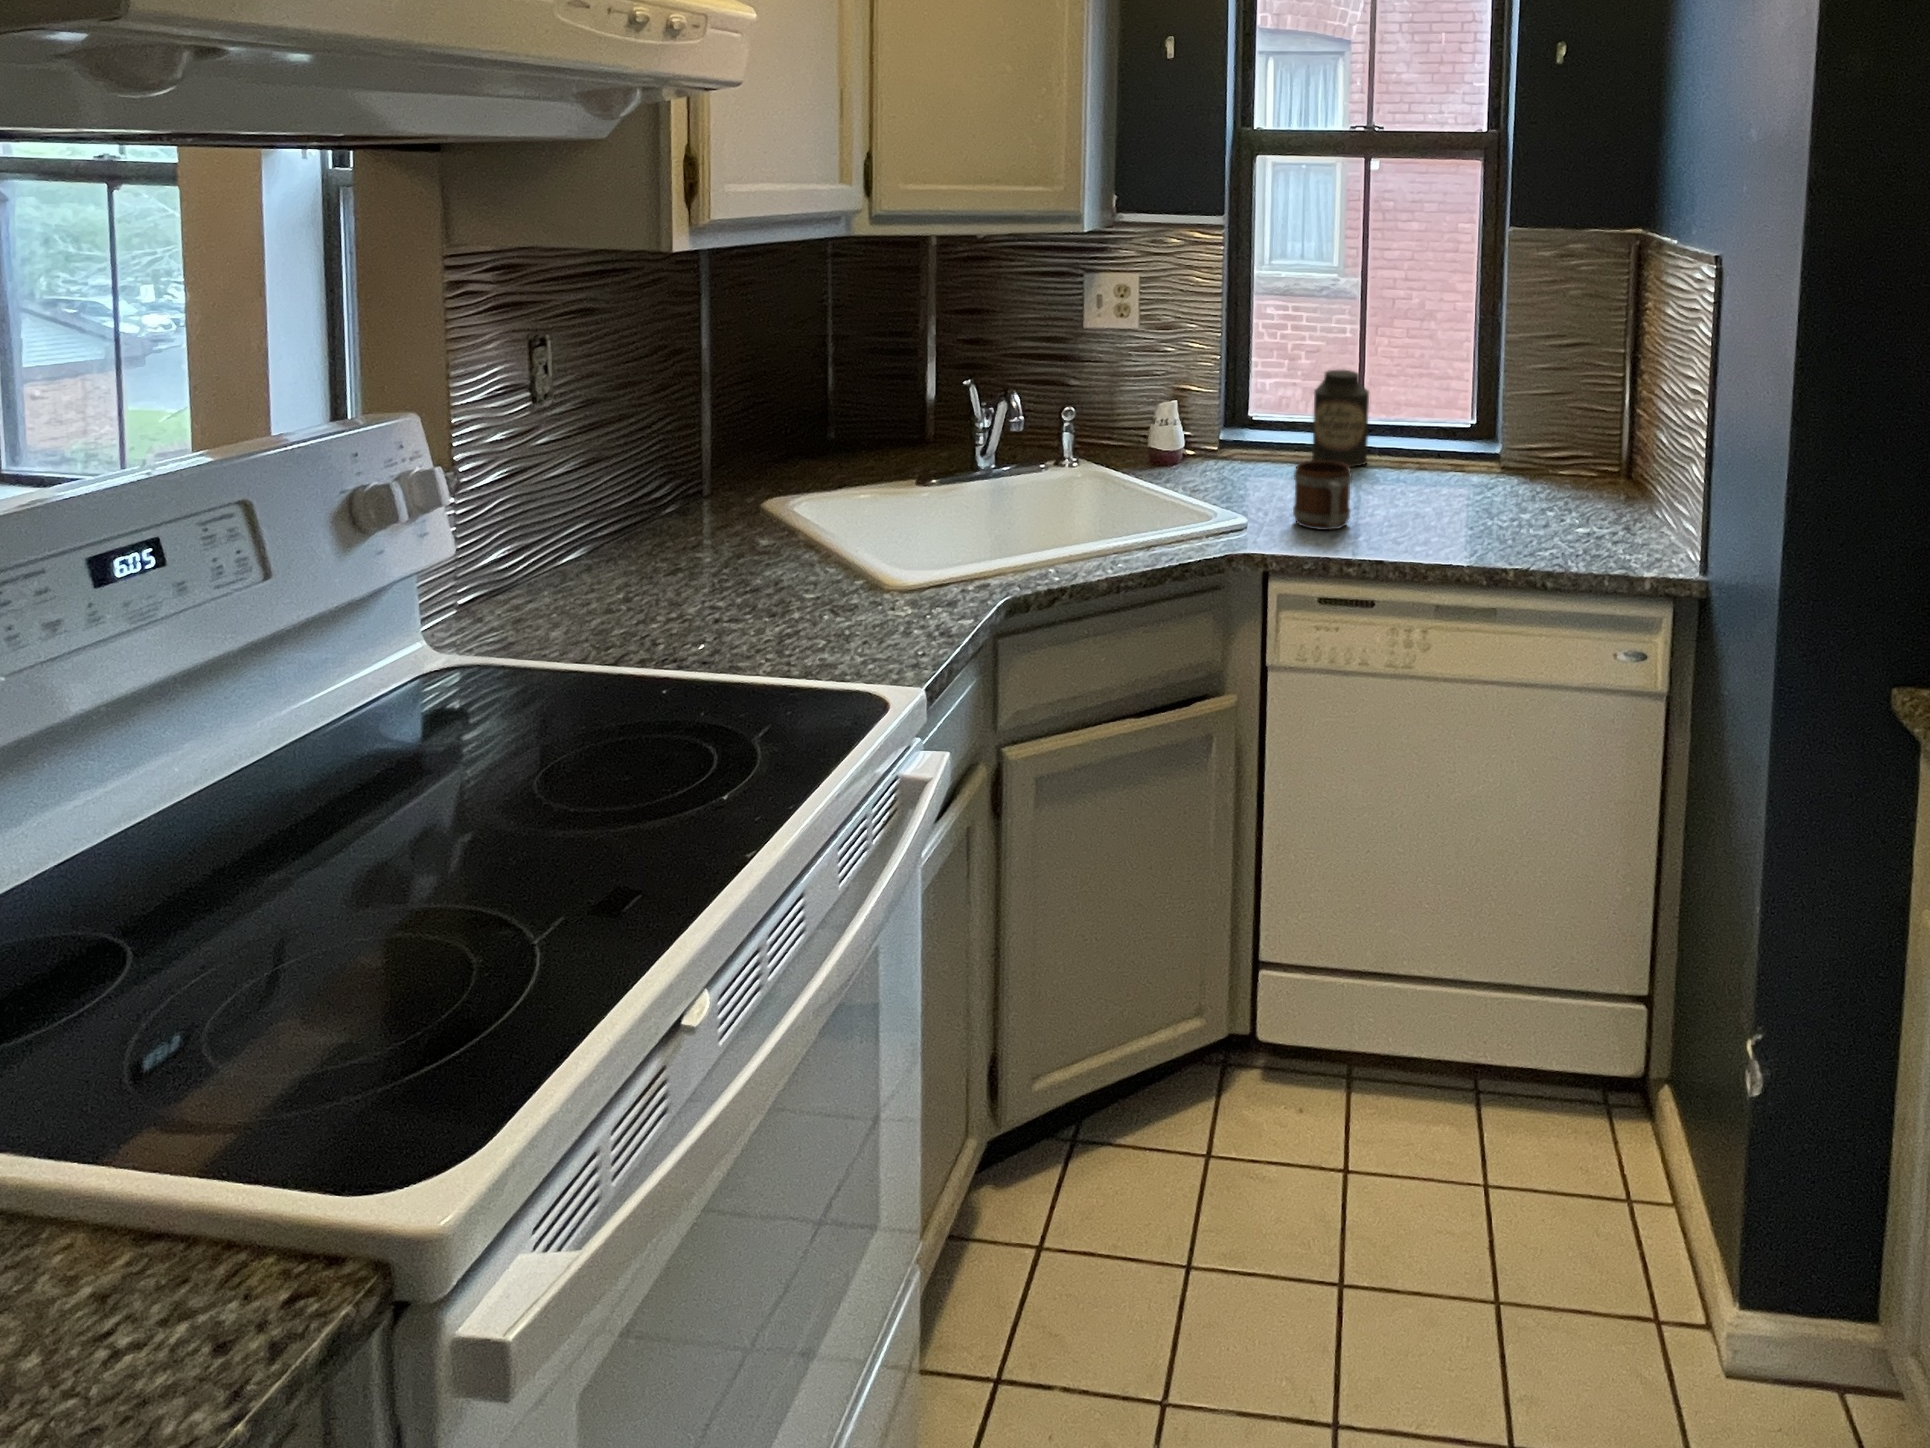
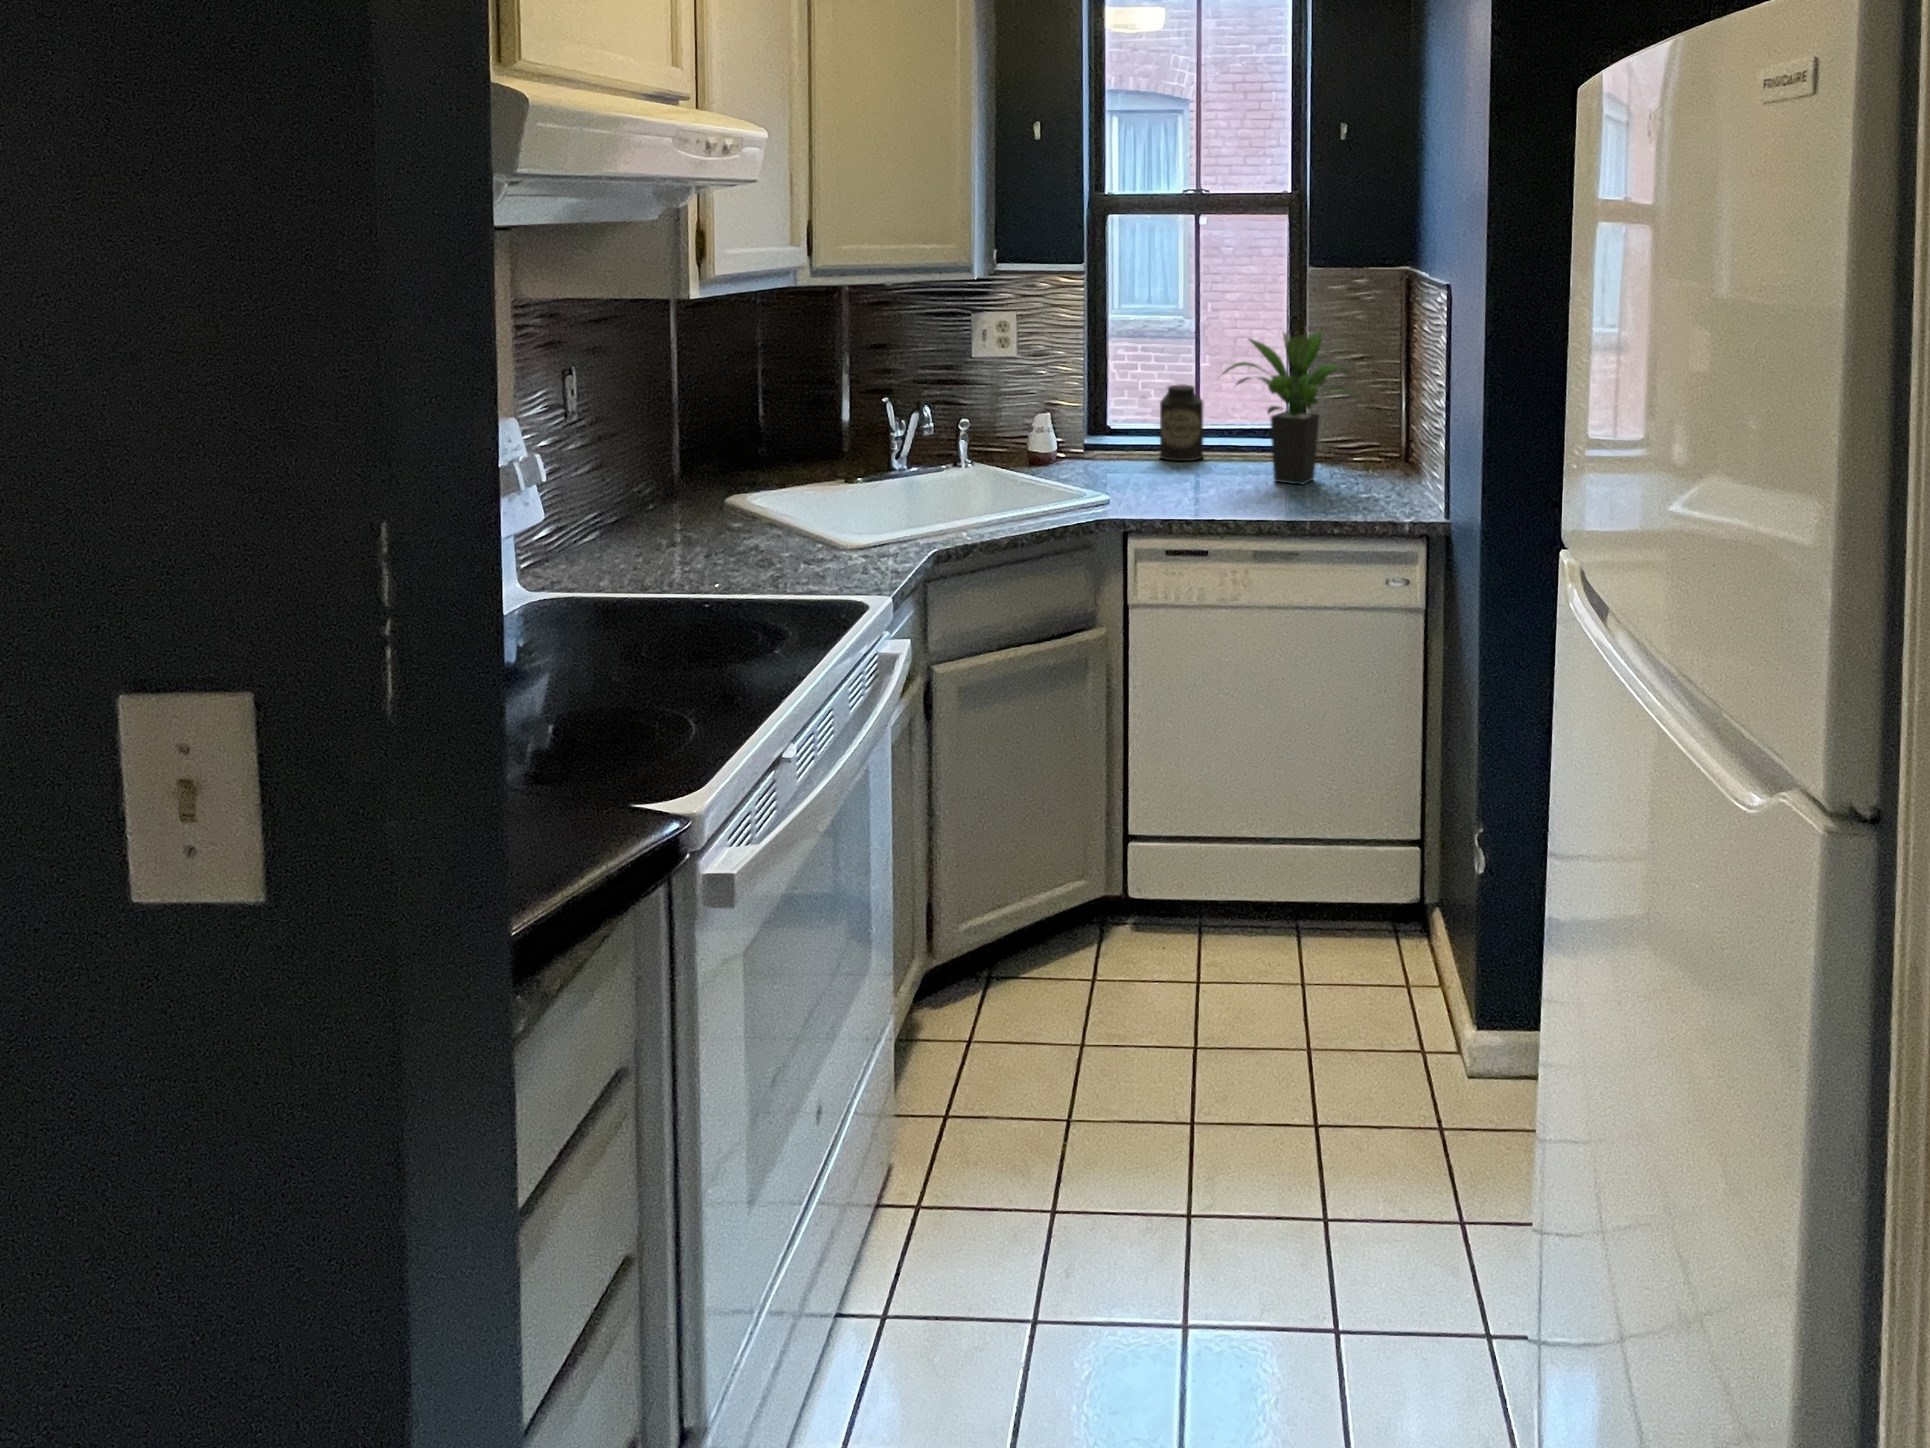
potted plant: none [1393,309,1581,510] -> present [1223,332,1362,485]
mug: present [1293,460,1352,530] -> none [1145,450,1189,501]

